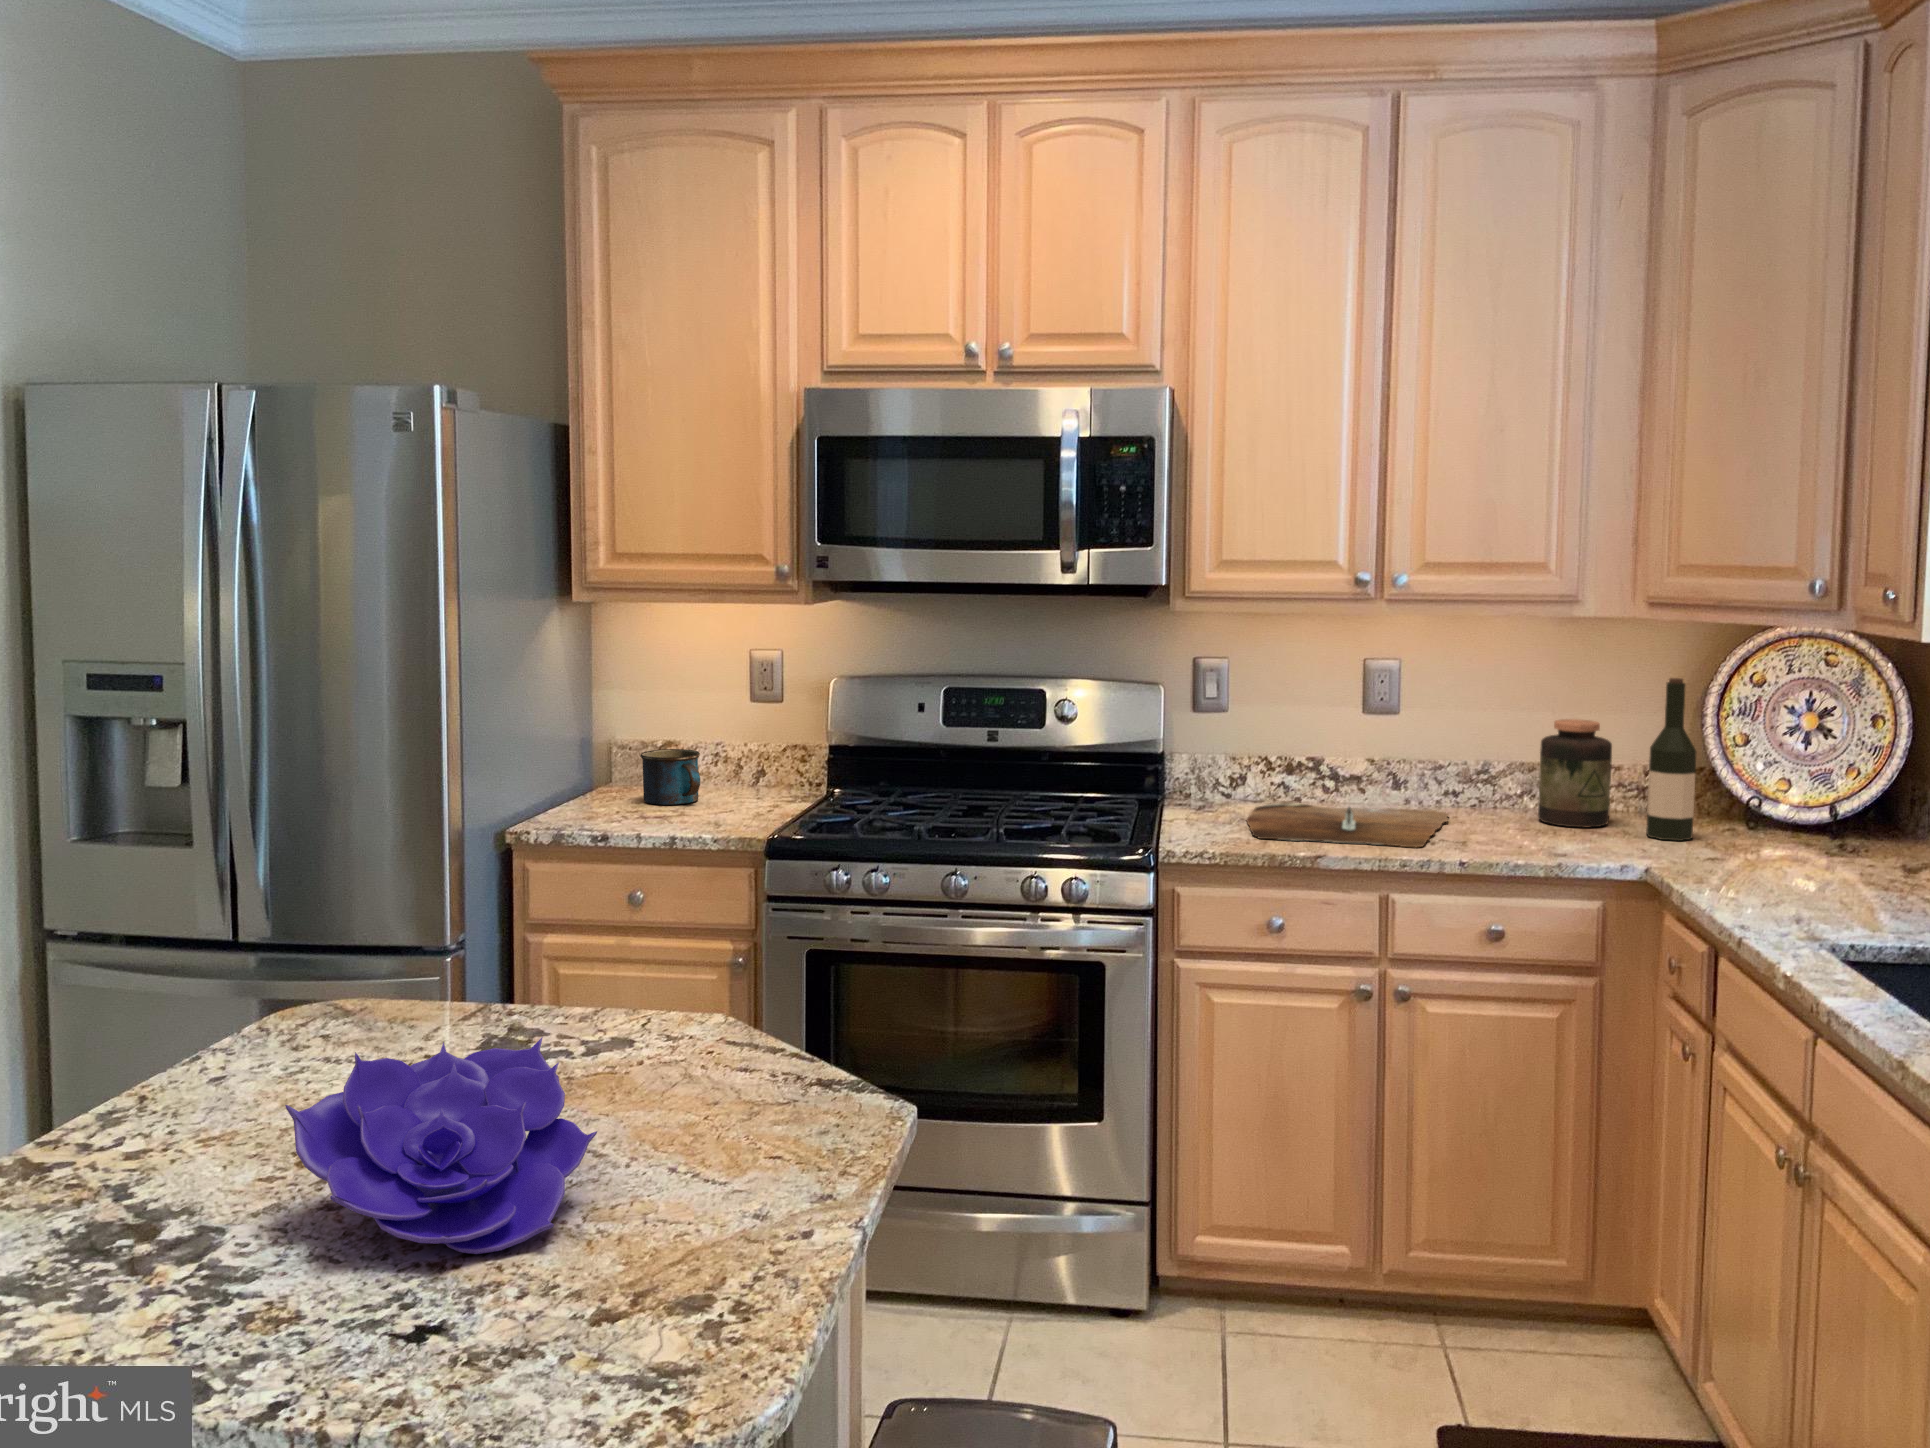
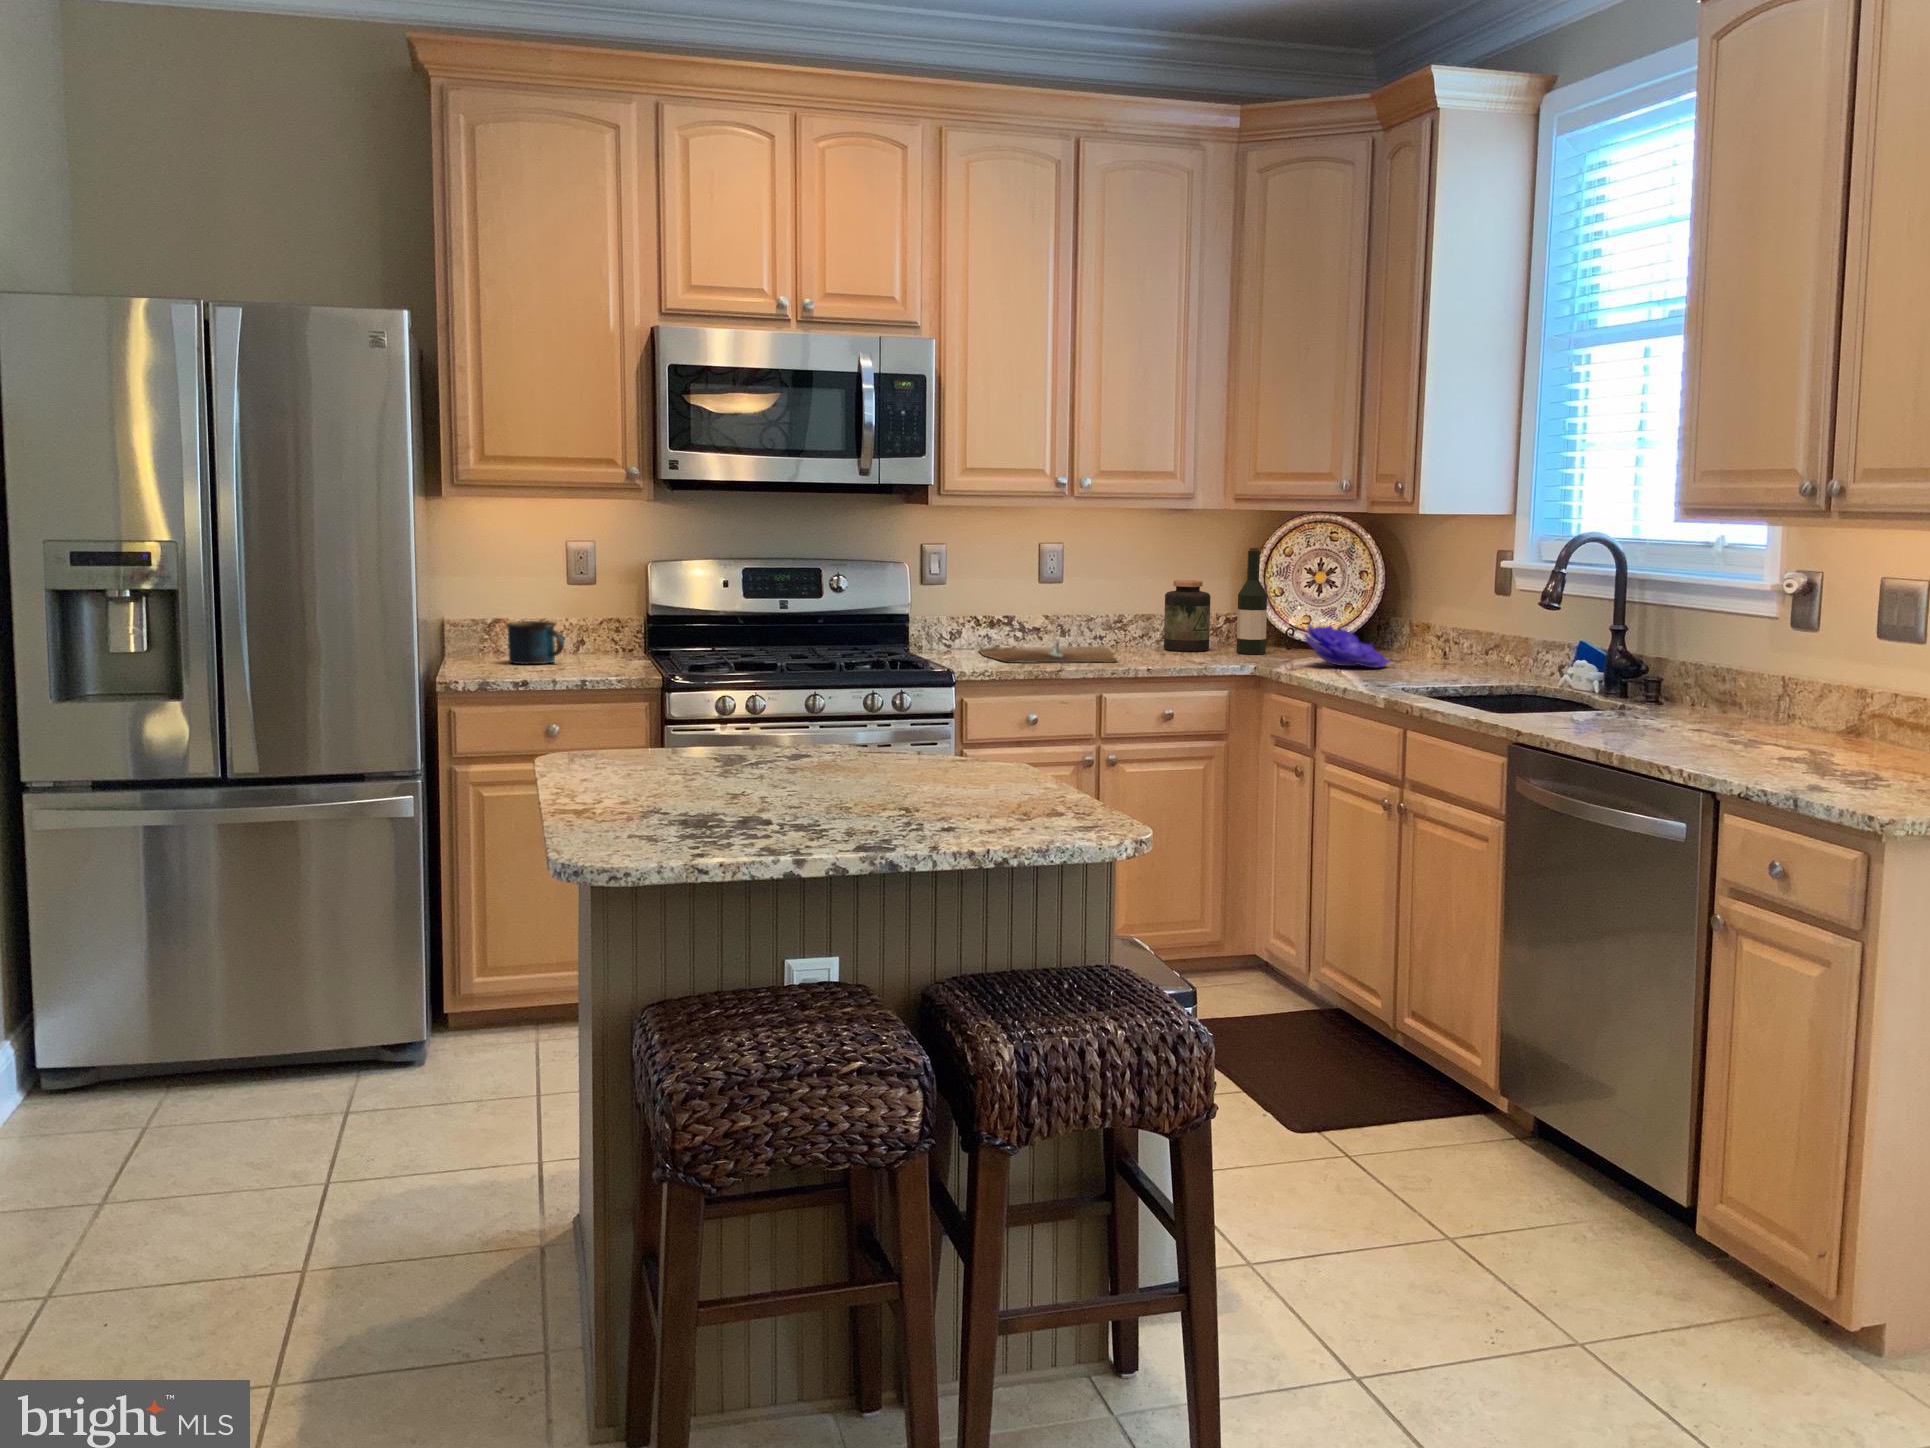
decorative bowl: present [285,1038,597,1254] -> present [1304,623,1393,668]

